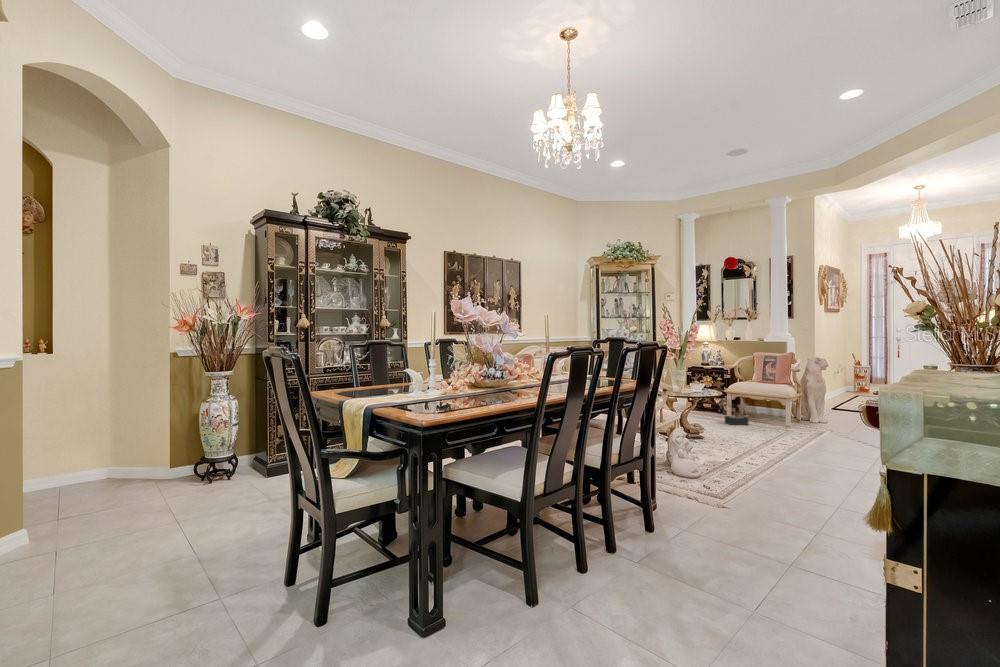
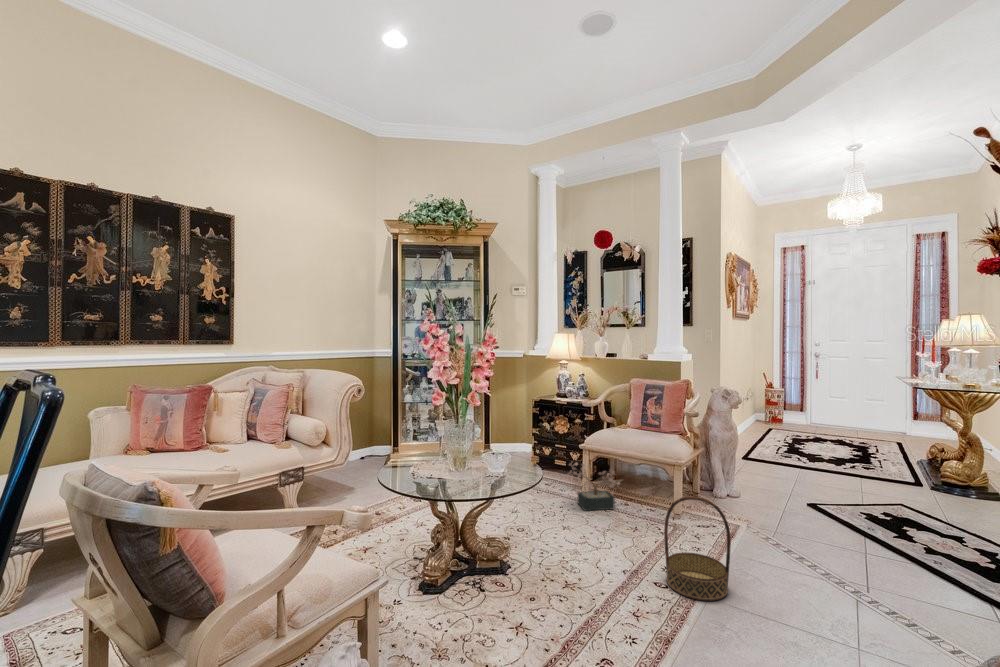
basket: none [783,403,818,449] -> present [664,496,731,601]

